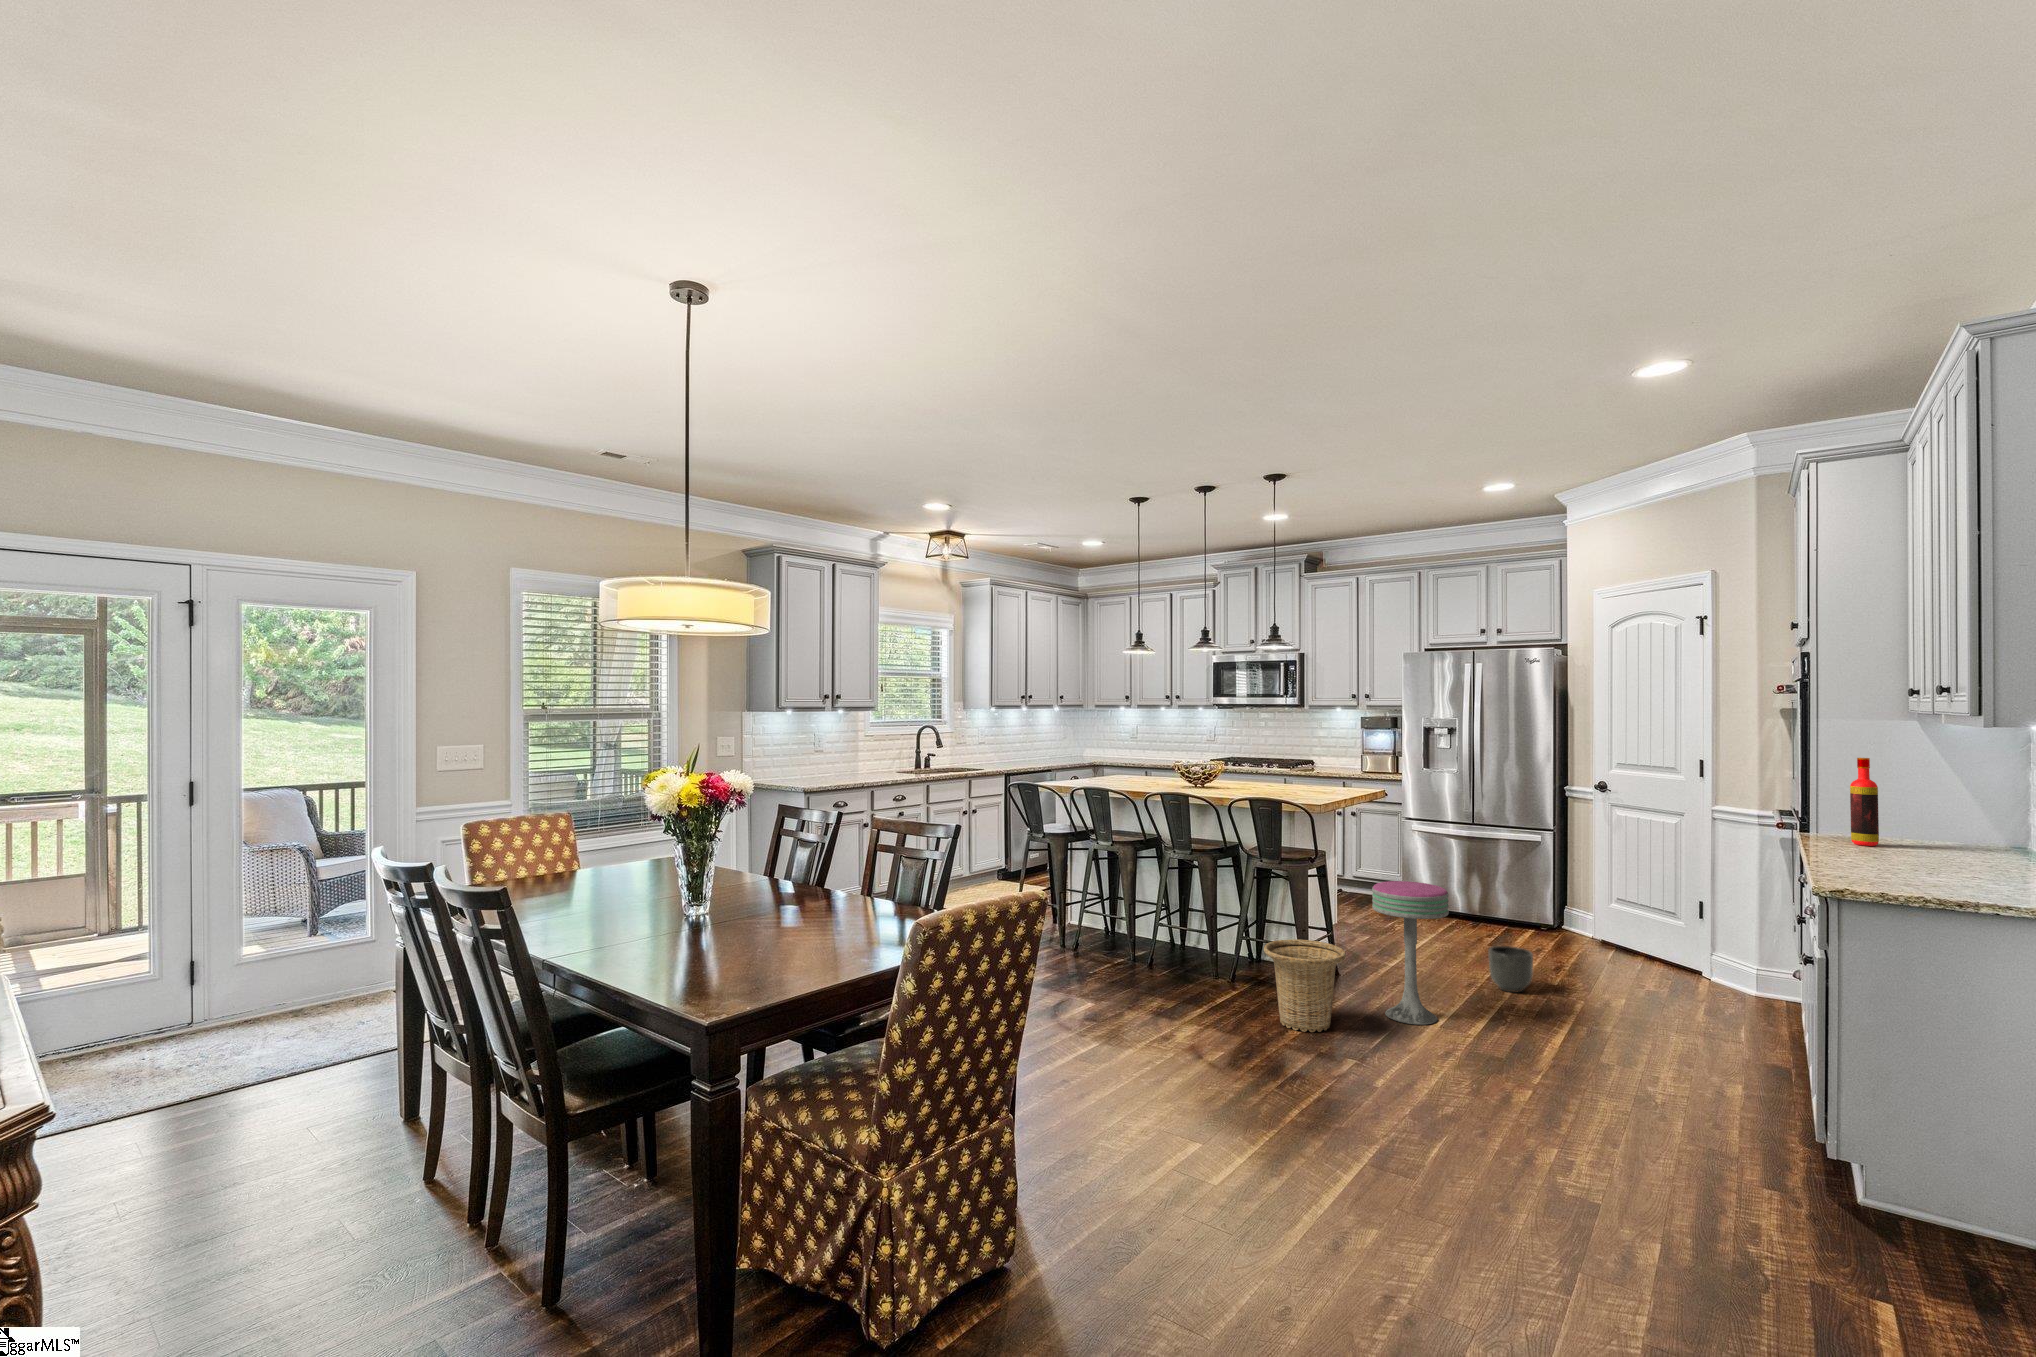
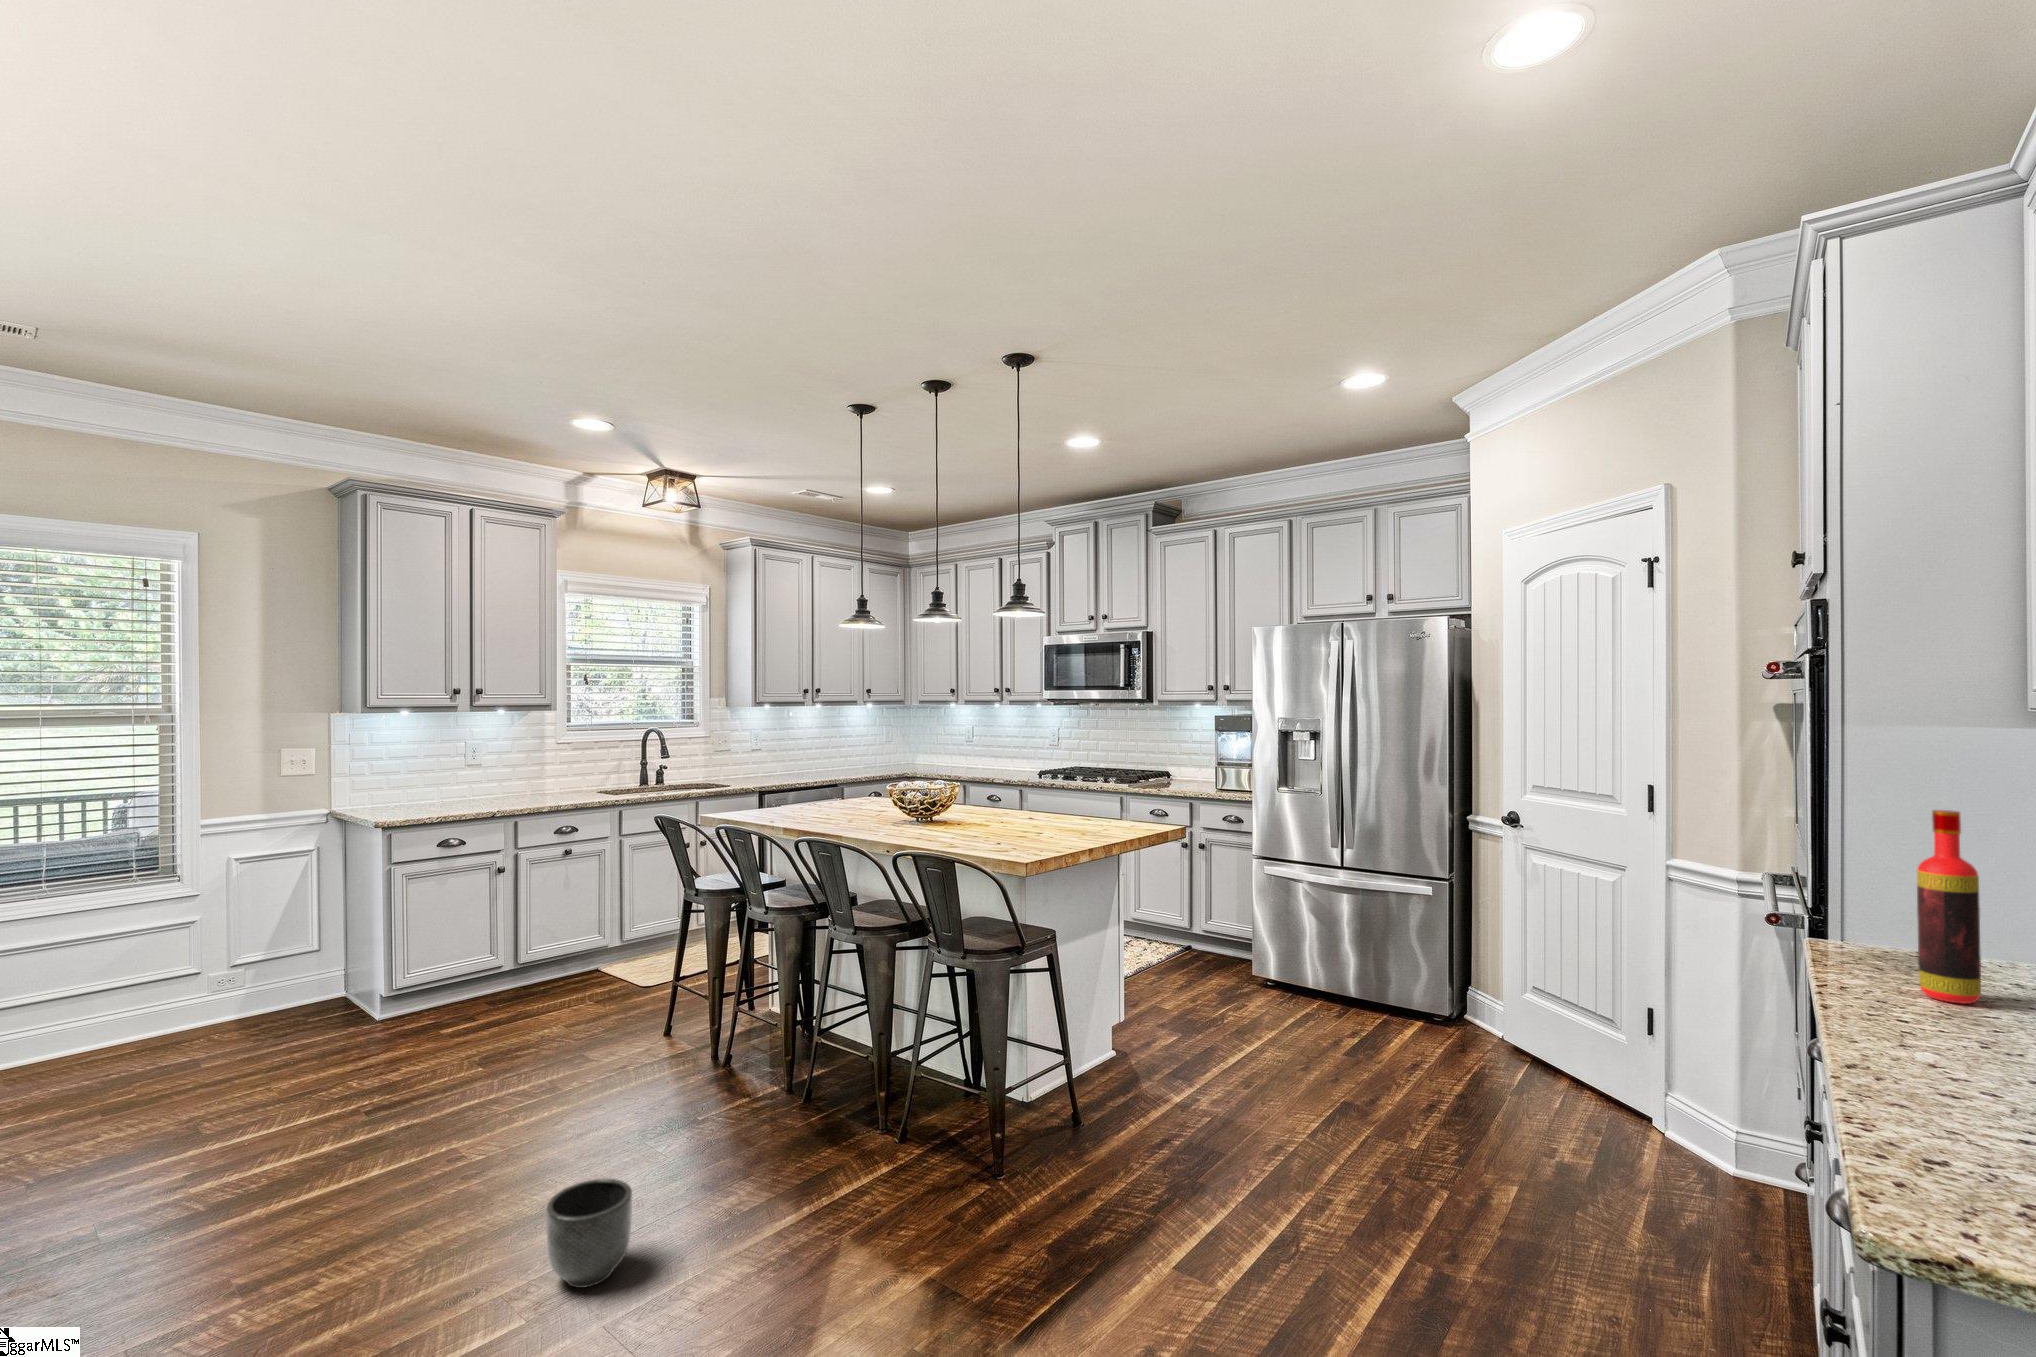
bar stool: present [1372,881,1449,1025] -> none [1085,994,1206,1255]
basket: present [1264,939,1346,1032] -> none [884,1096,1021,1278]
planter: present [1488,946,1533,992] -> present [546,1179,632,1288]

